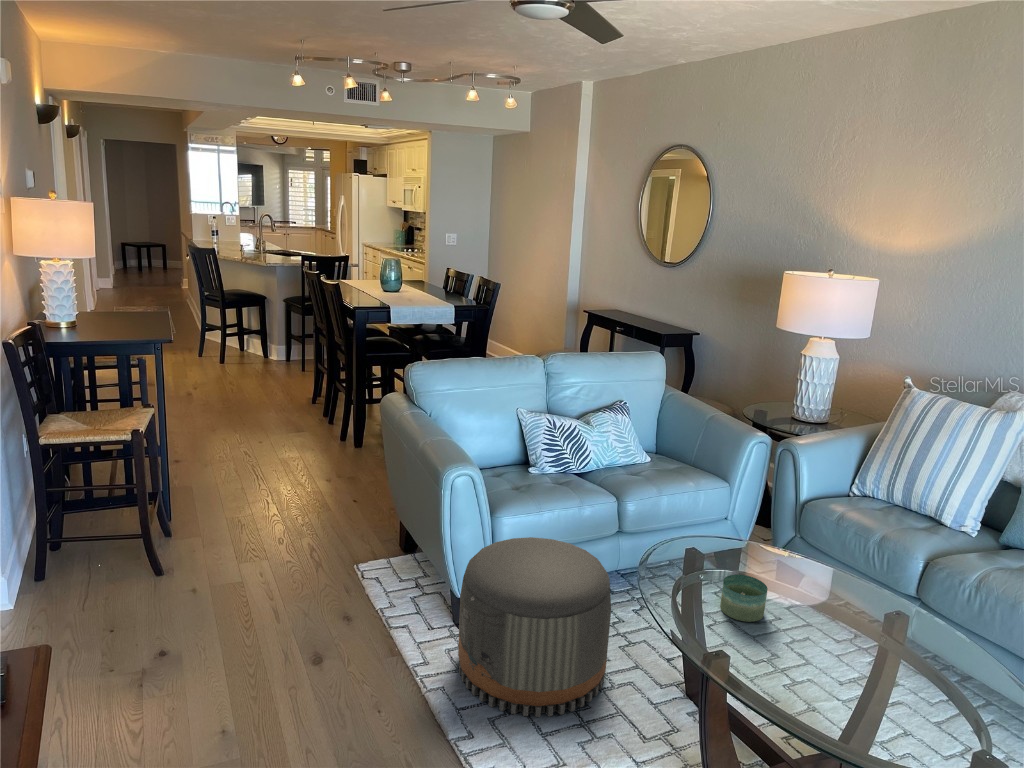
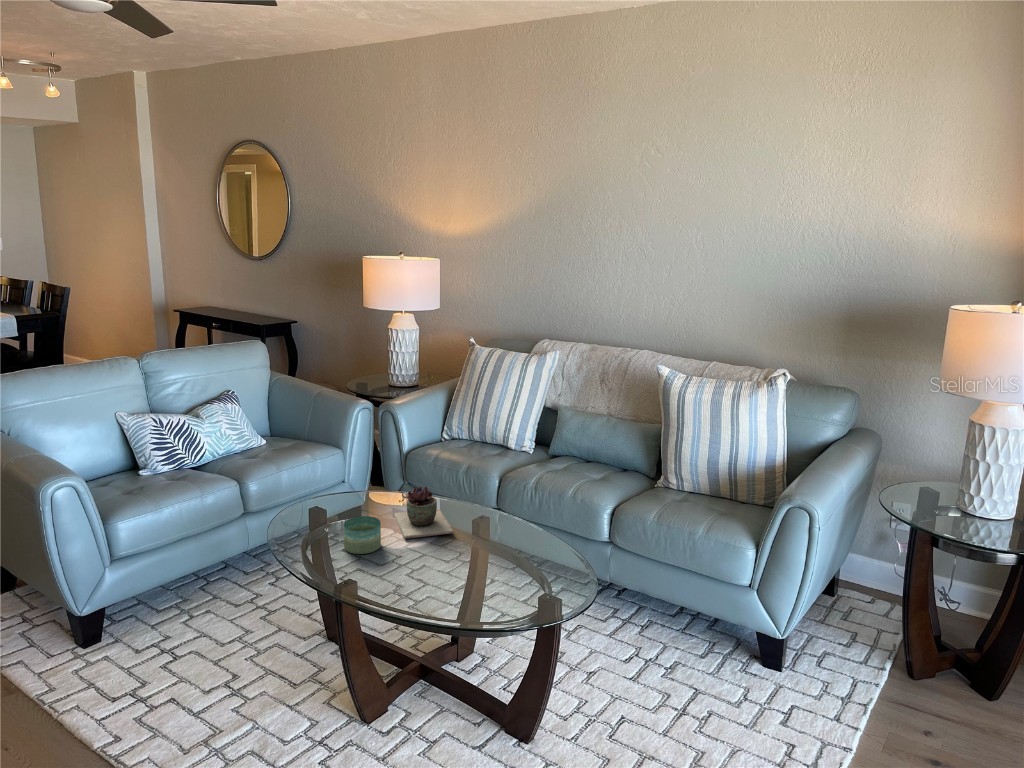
pouf: present [458,537,611,717] -> none [80,532,250,709]
succulent plant: none [783,554,859,624] -> present [394,487,453,539]

